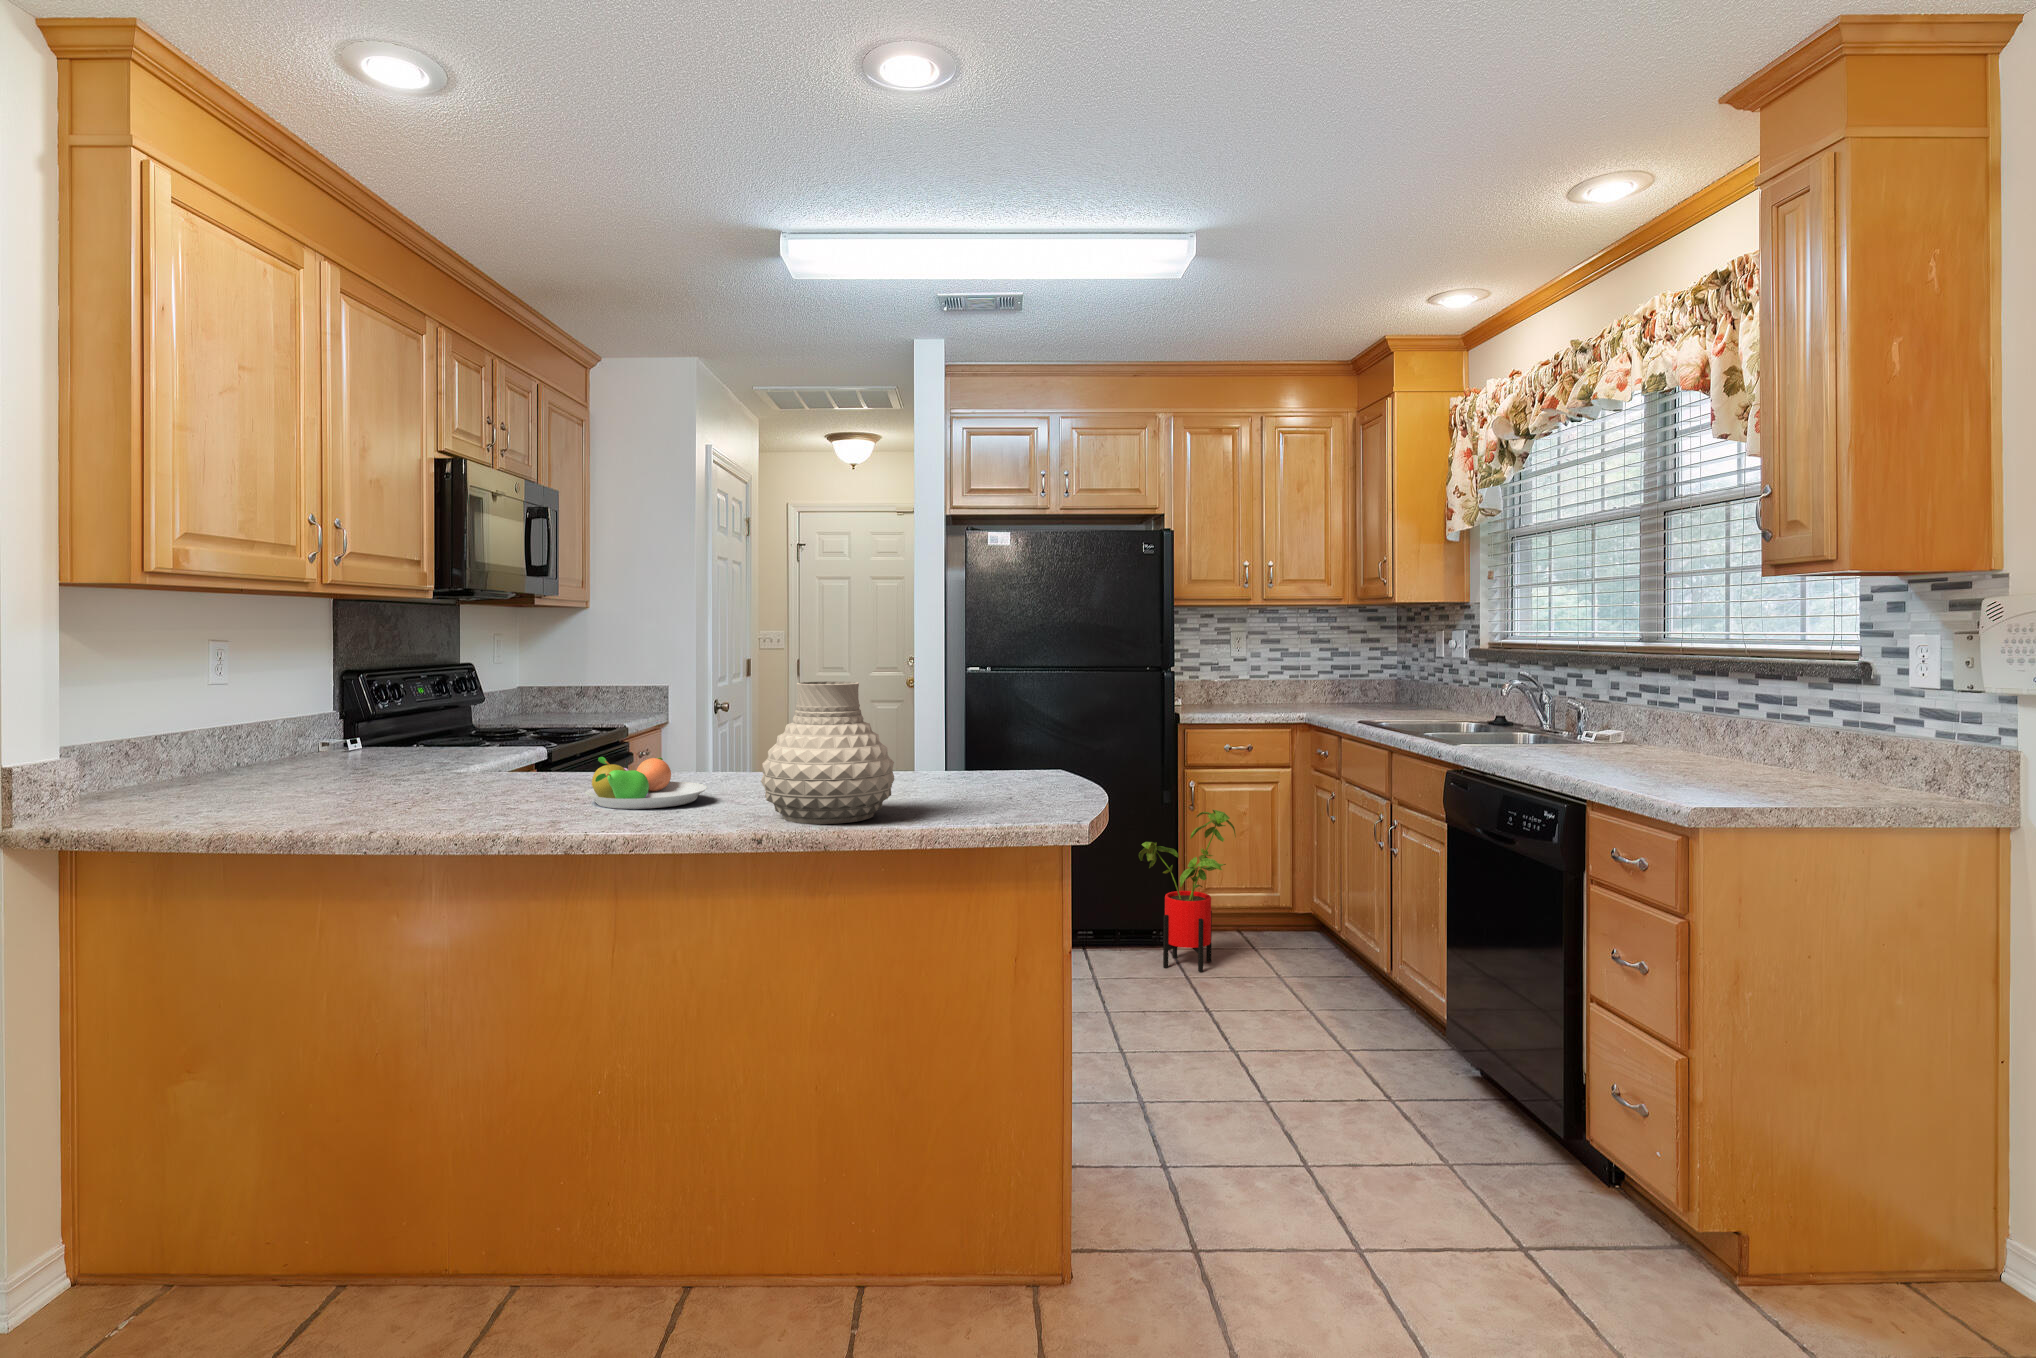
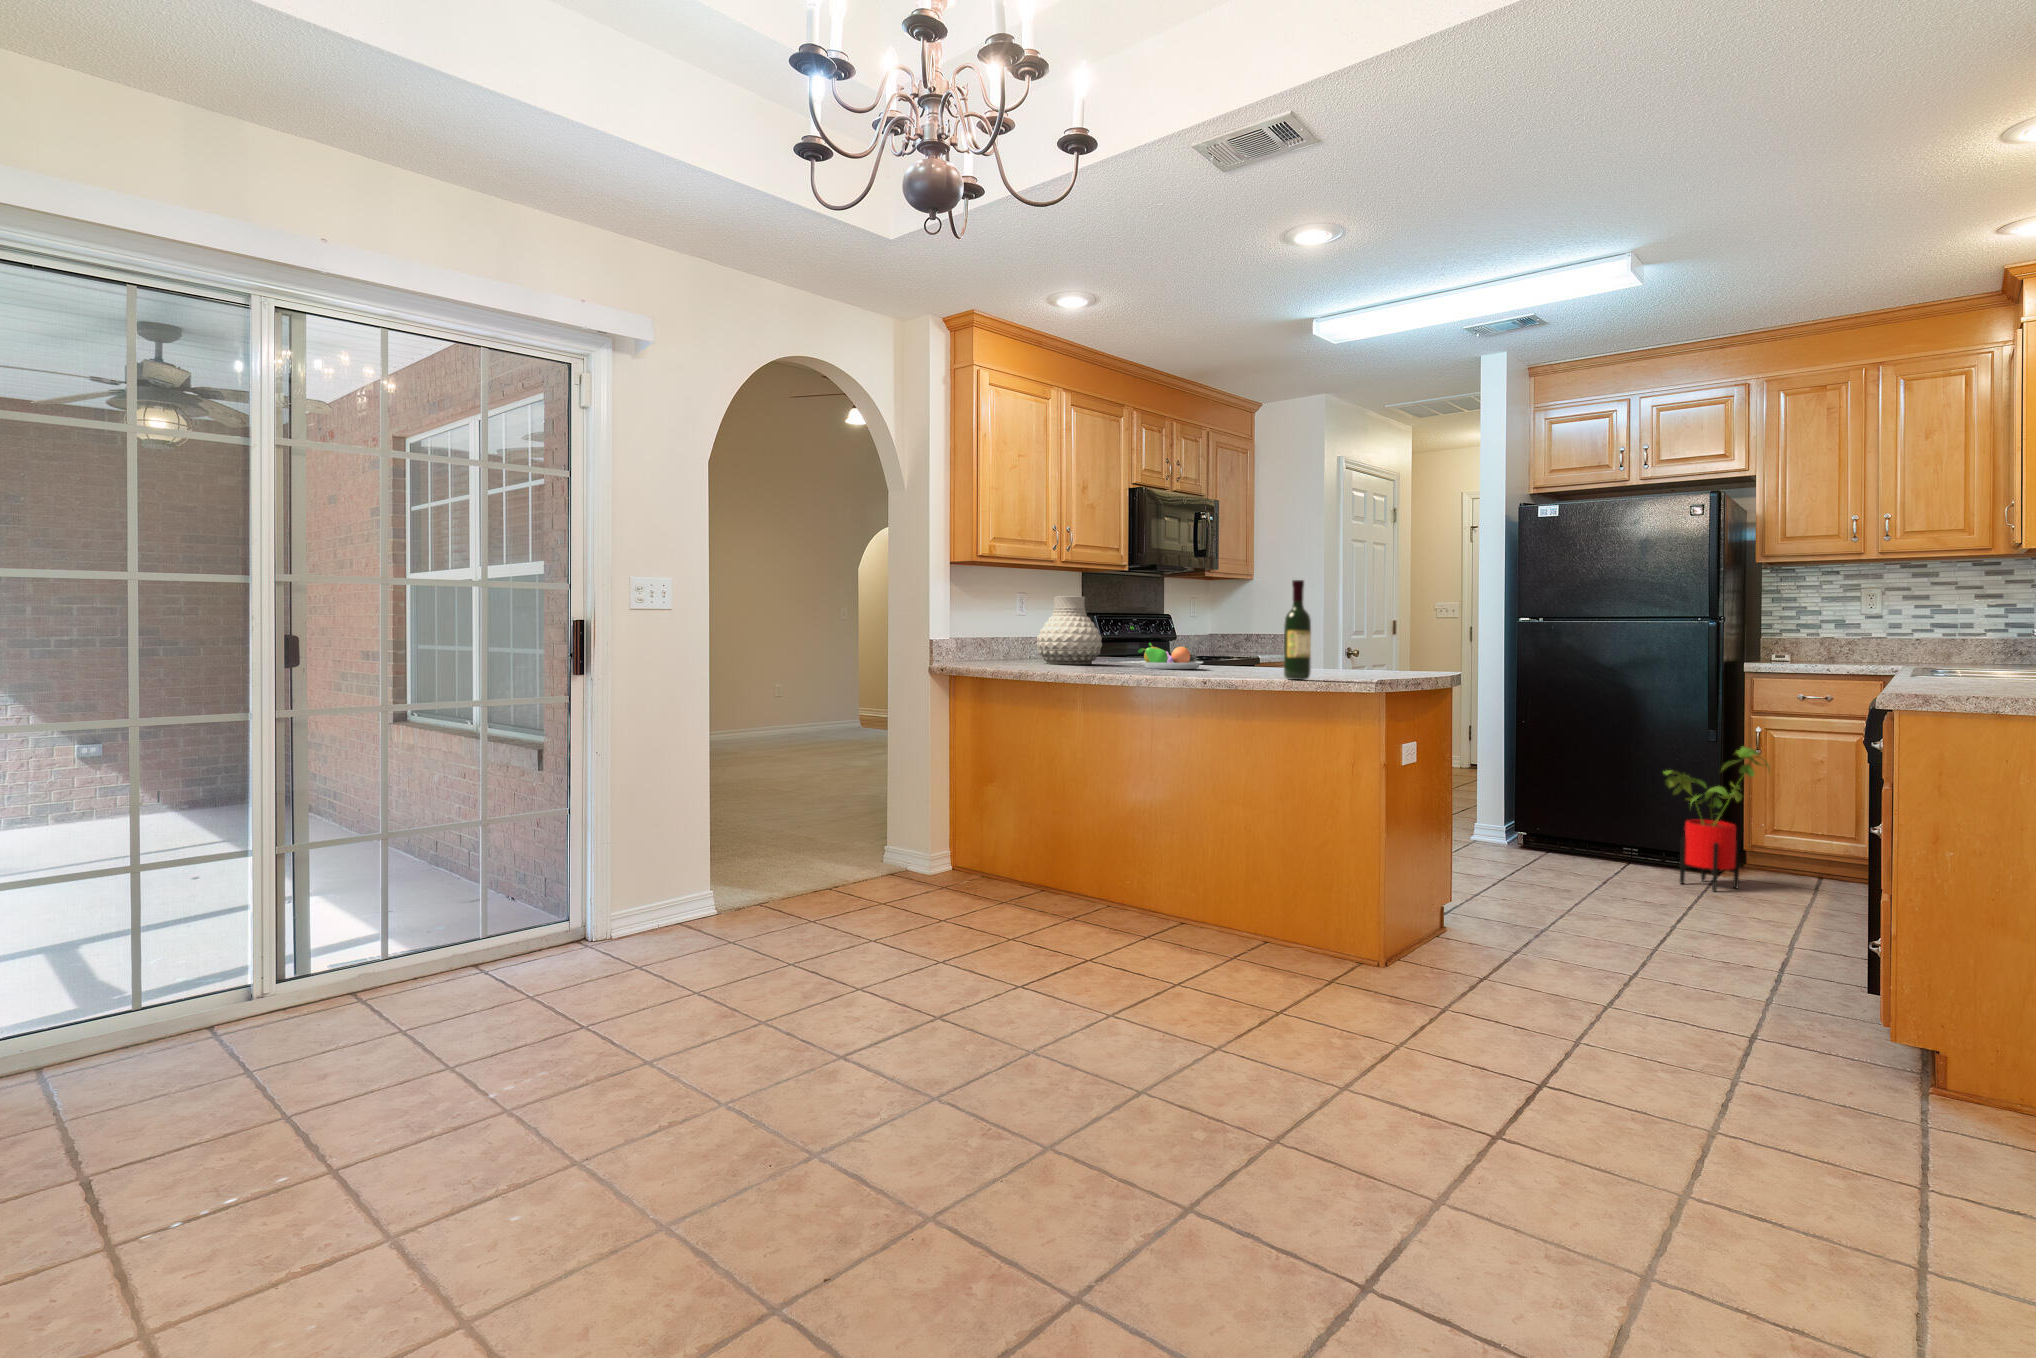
wine bottle: none [933,660,977,831] -> present [1284,580,1311,680]
vase: present [761,681,894,824] -> present [1037,596,1102,664]

